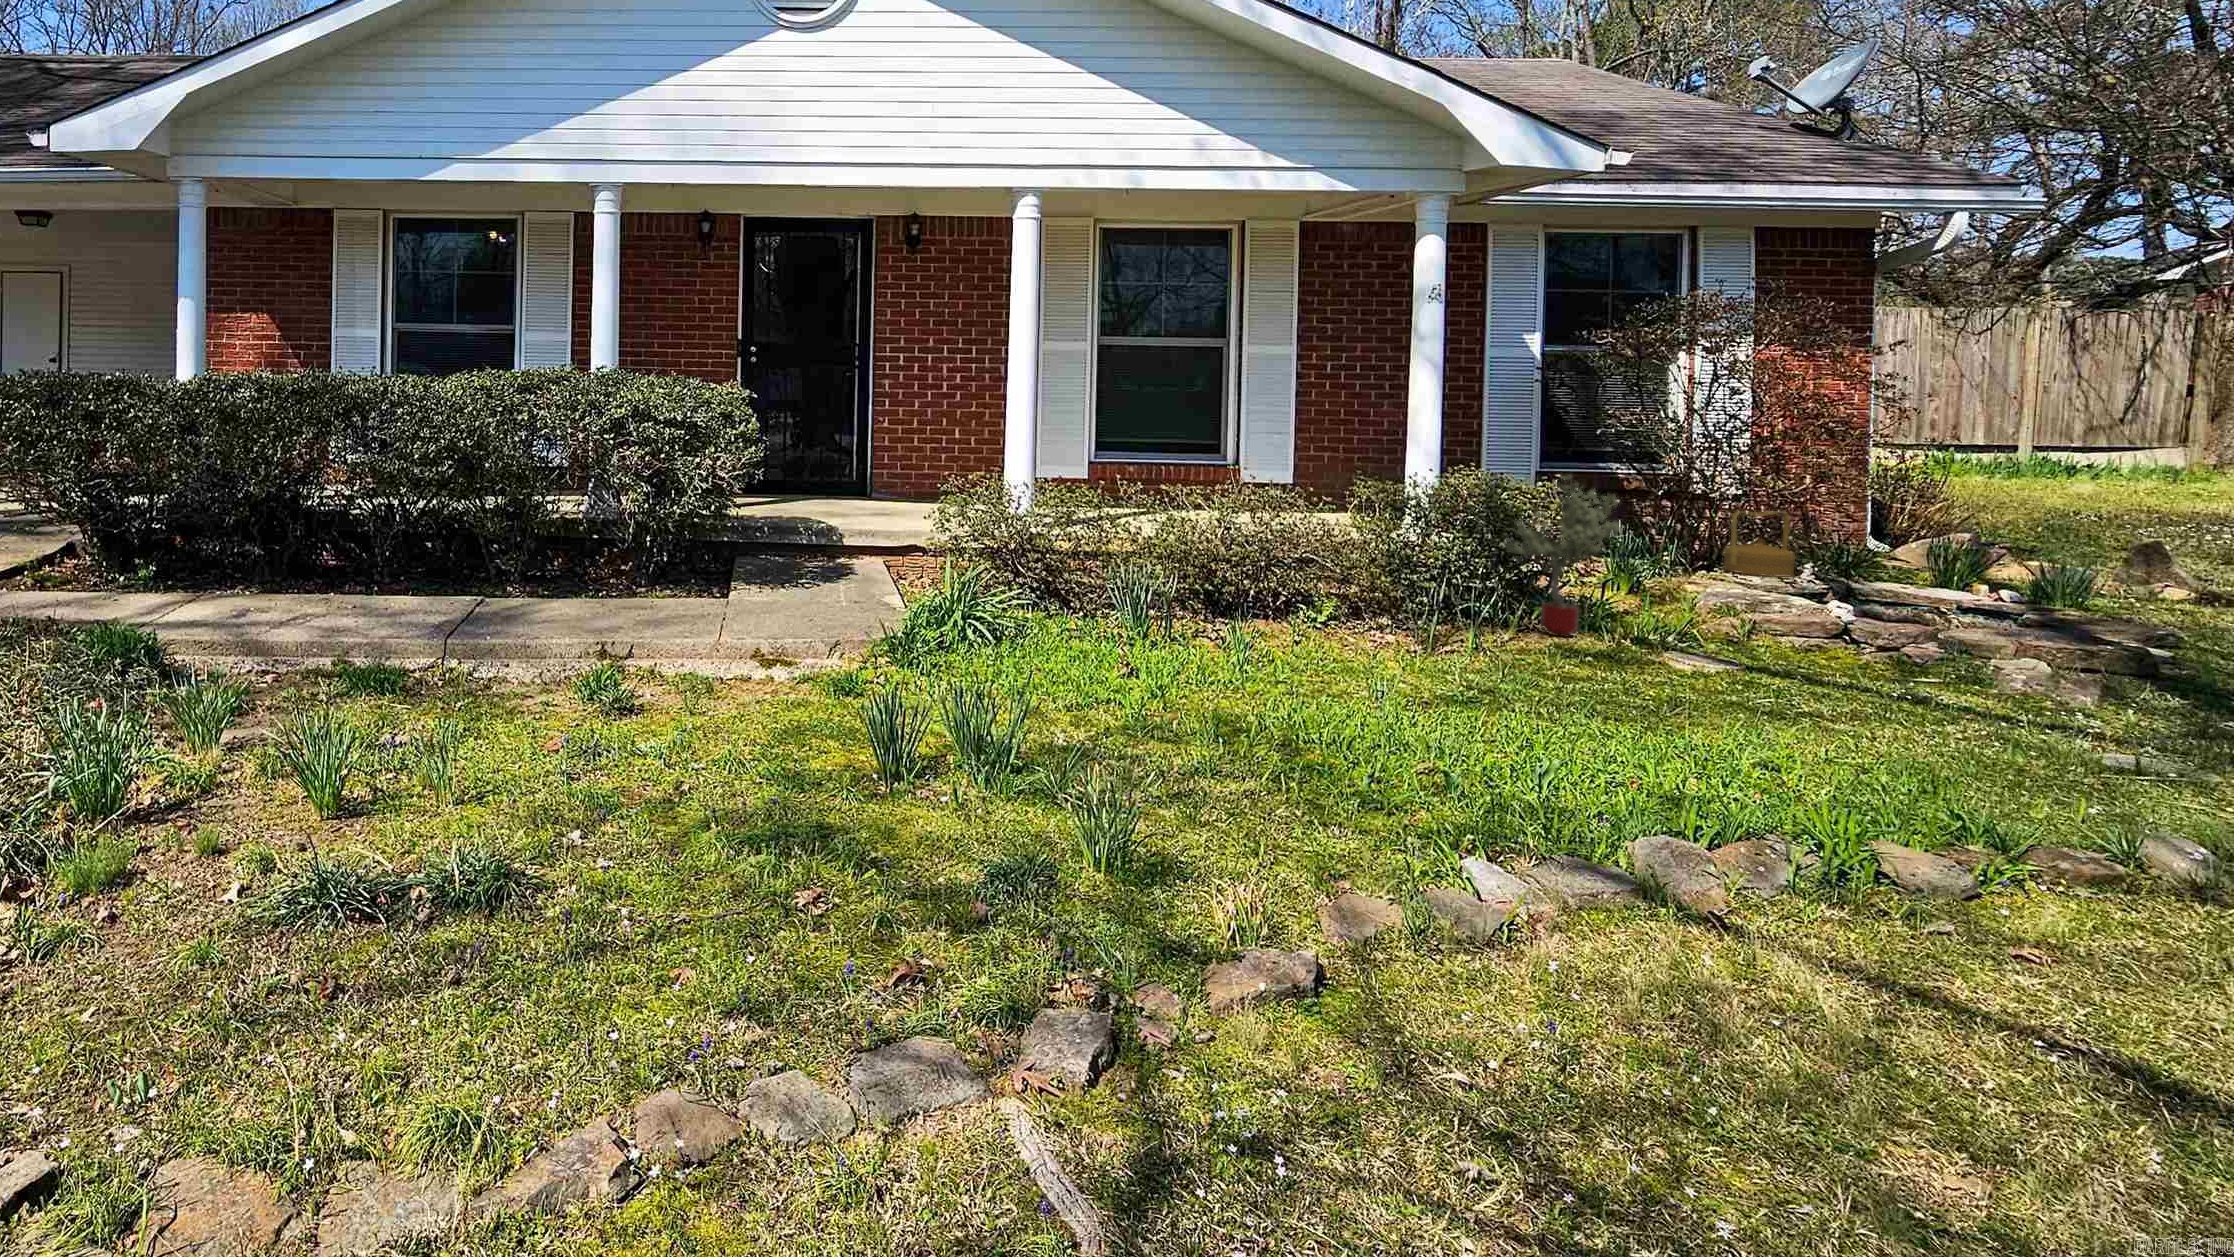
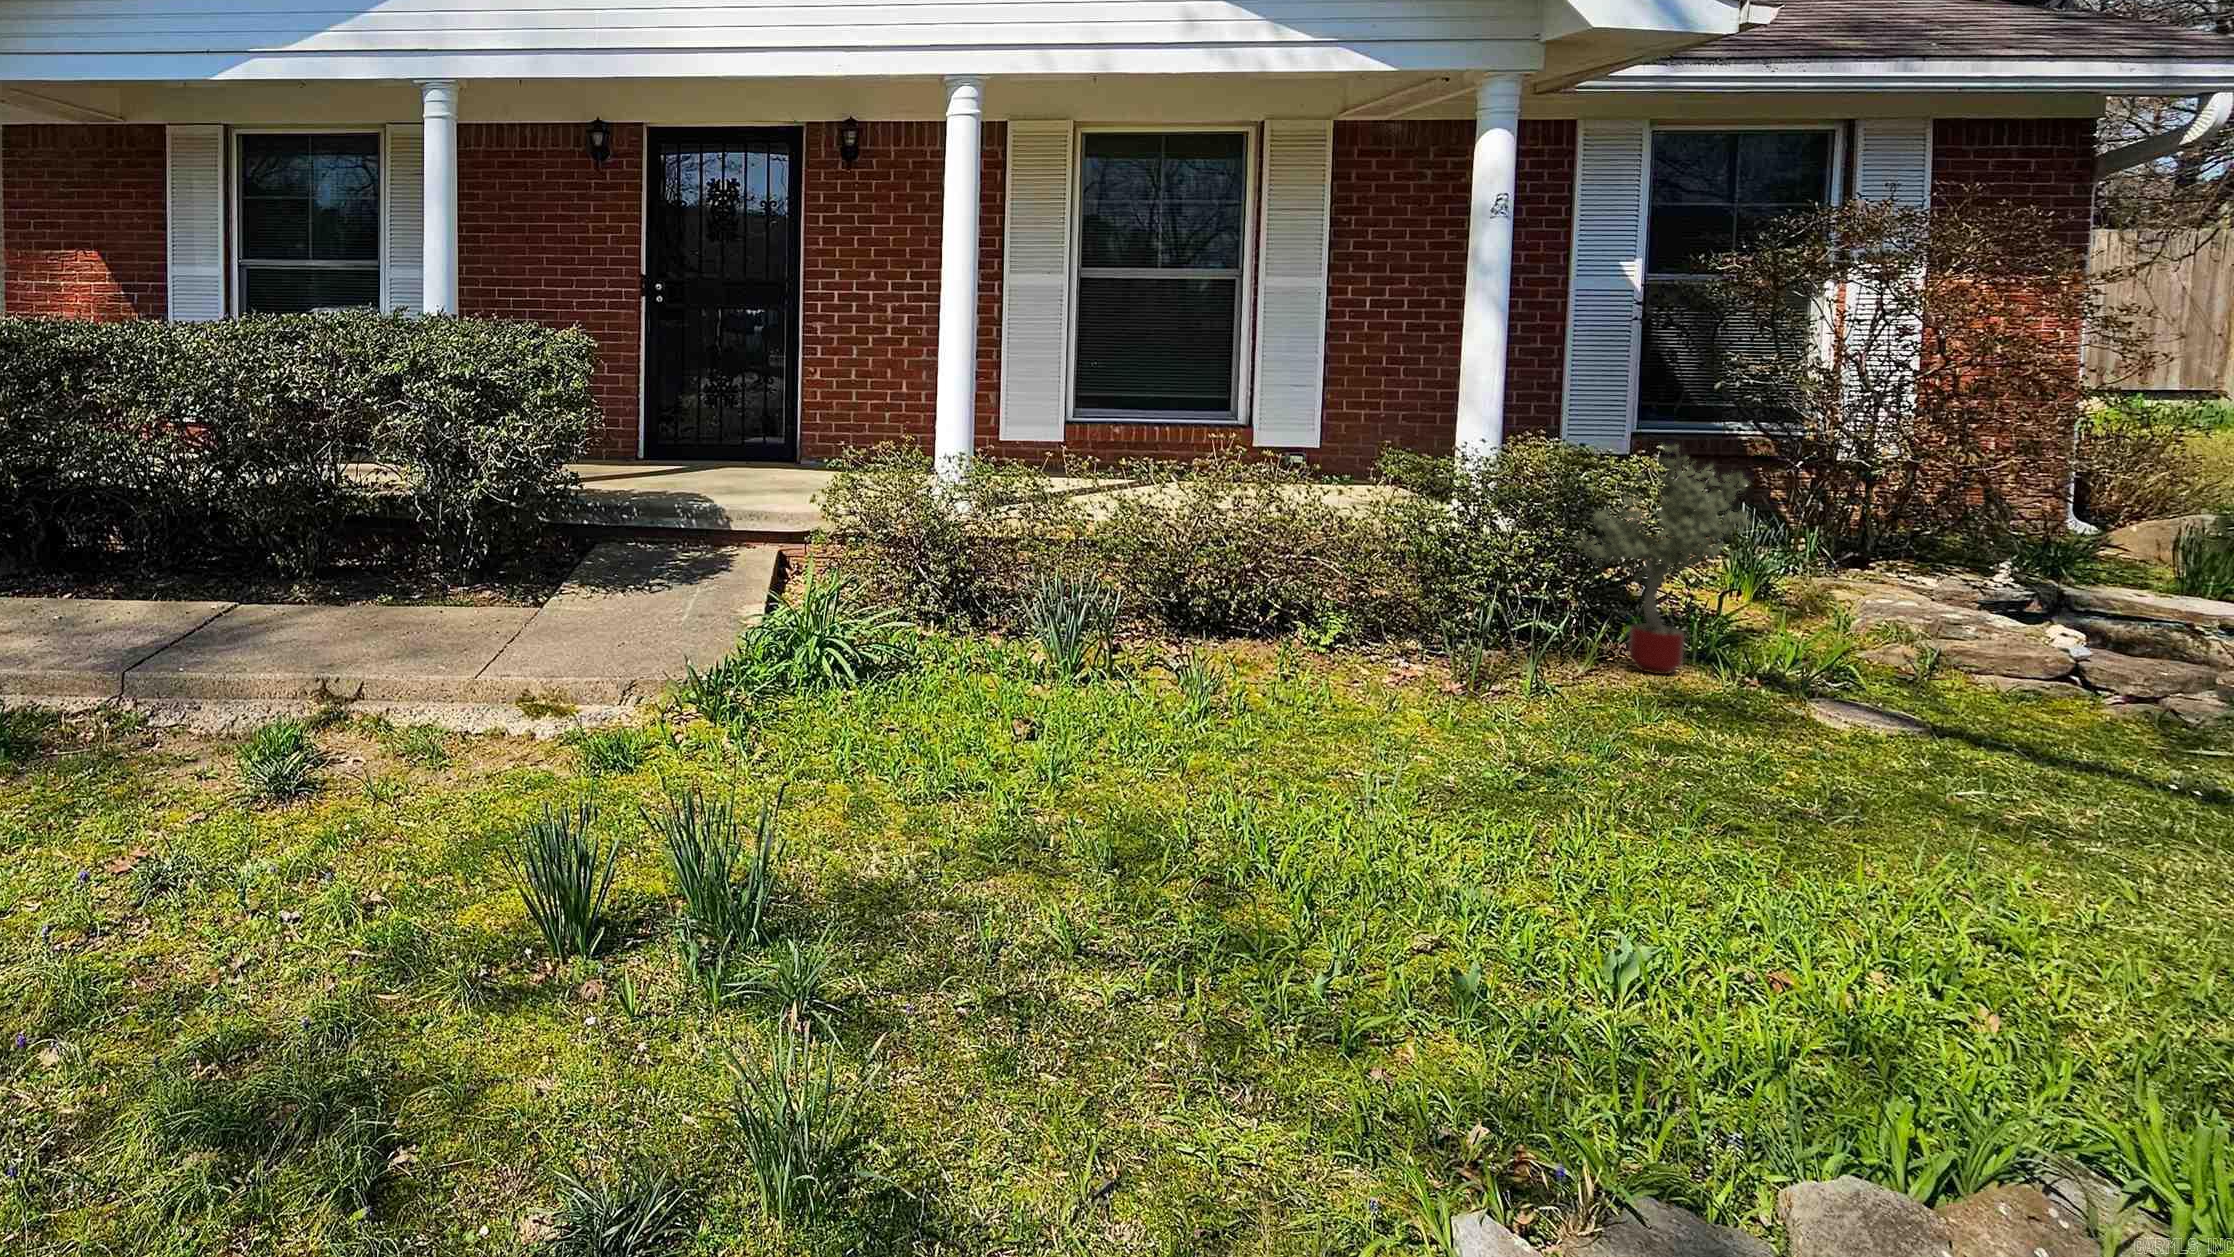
woven basket: present [1724,511,1796,577] -> none [1881,487,1986,576]

